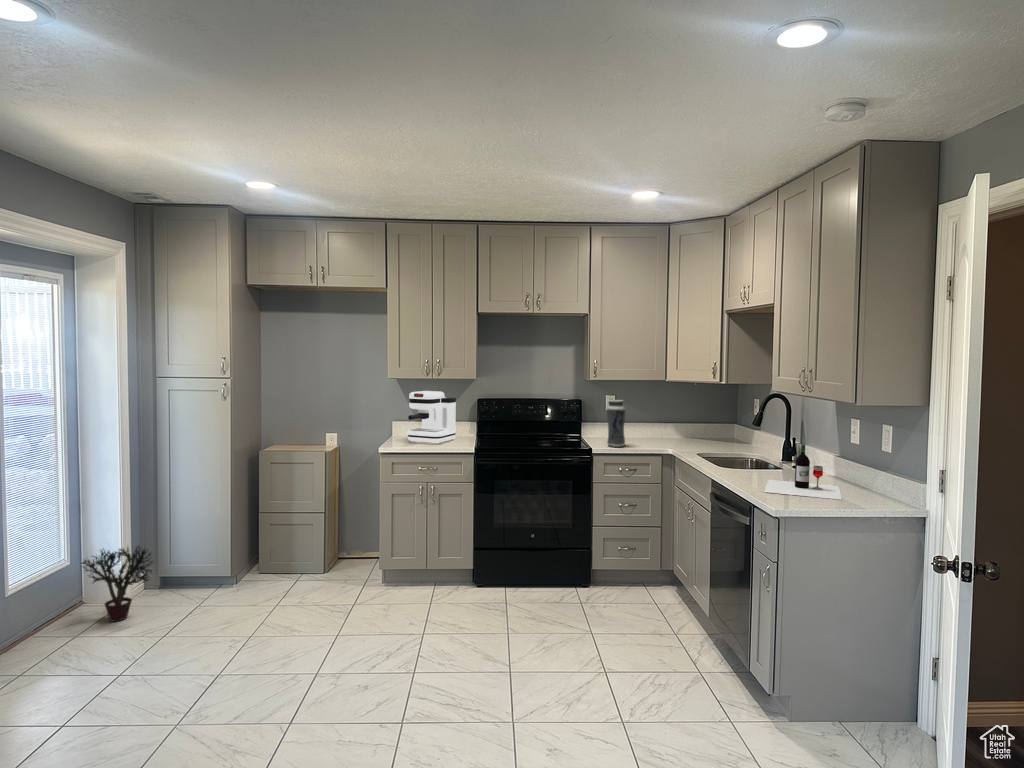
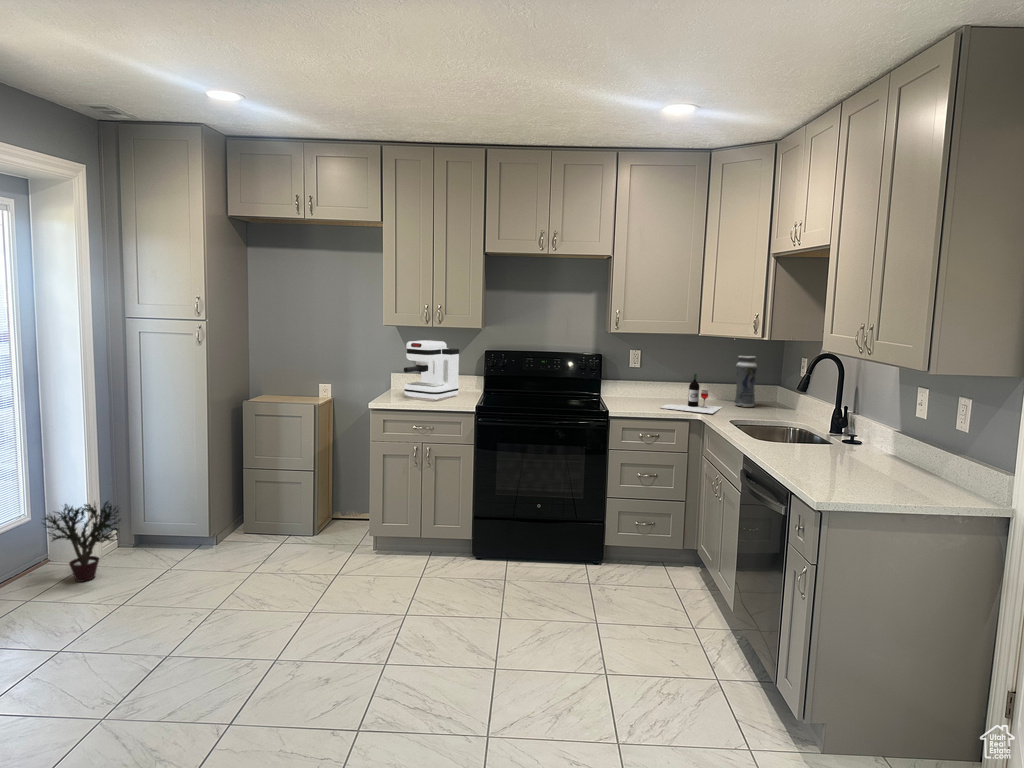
vase: present [607,400,625,447] -> present [735,356,757,407]
wine bottle: present [765,444,841,500] -> present [661,374,722,414]

